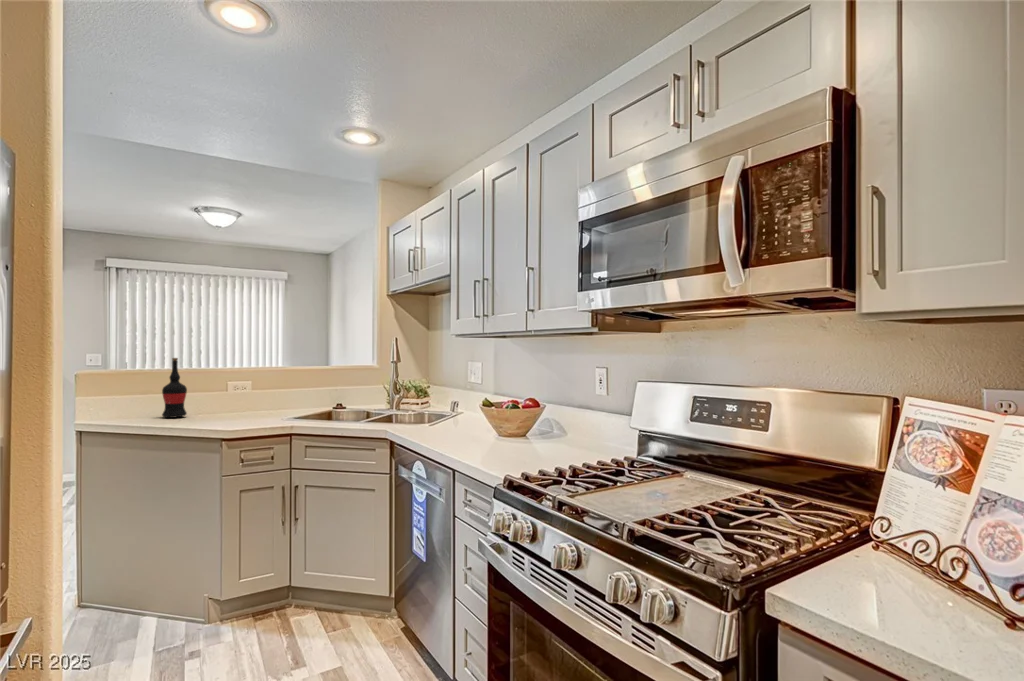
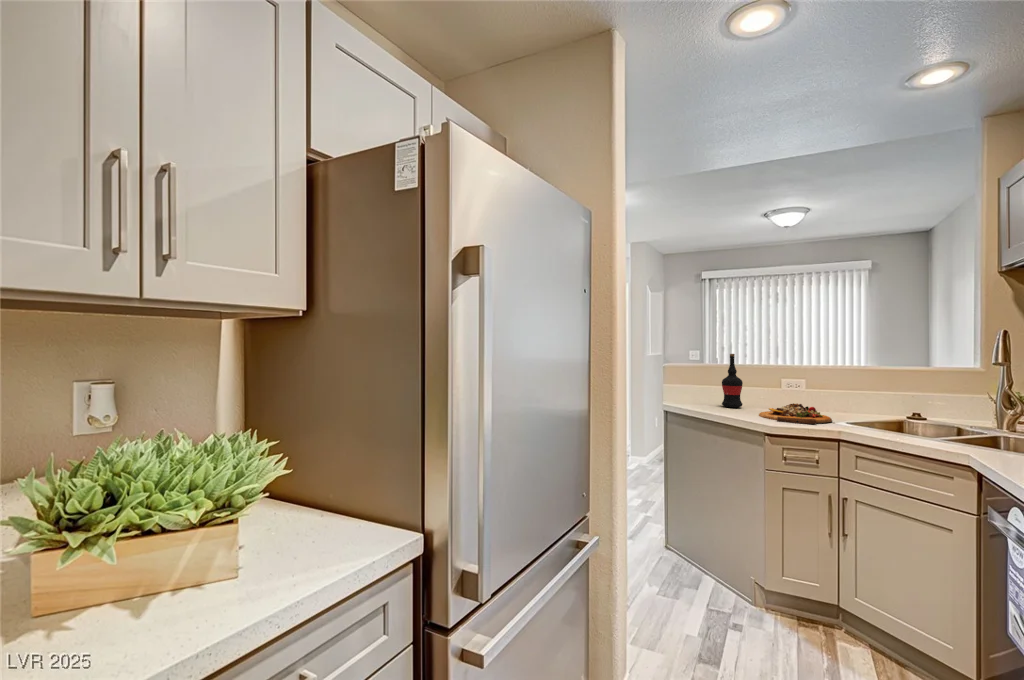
cutting board: none [209,405,280,425] -> present [759,403,832,424]

